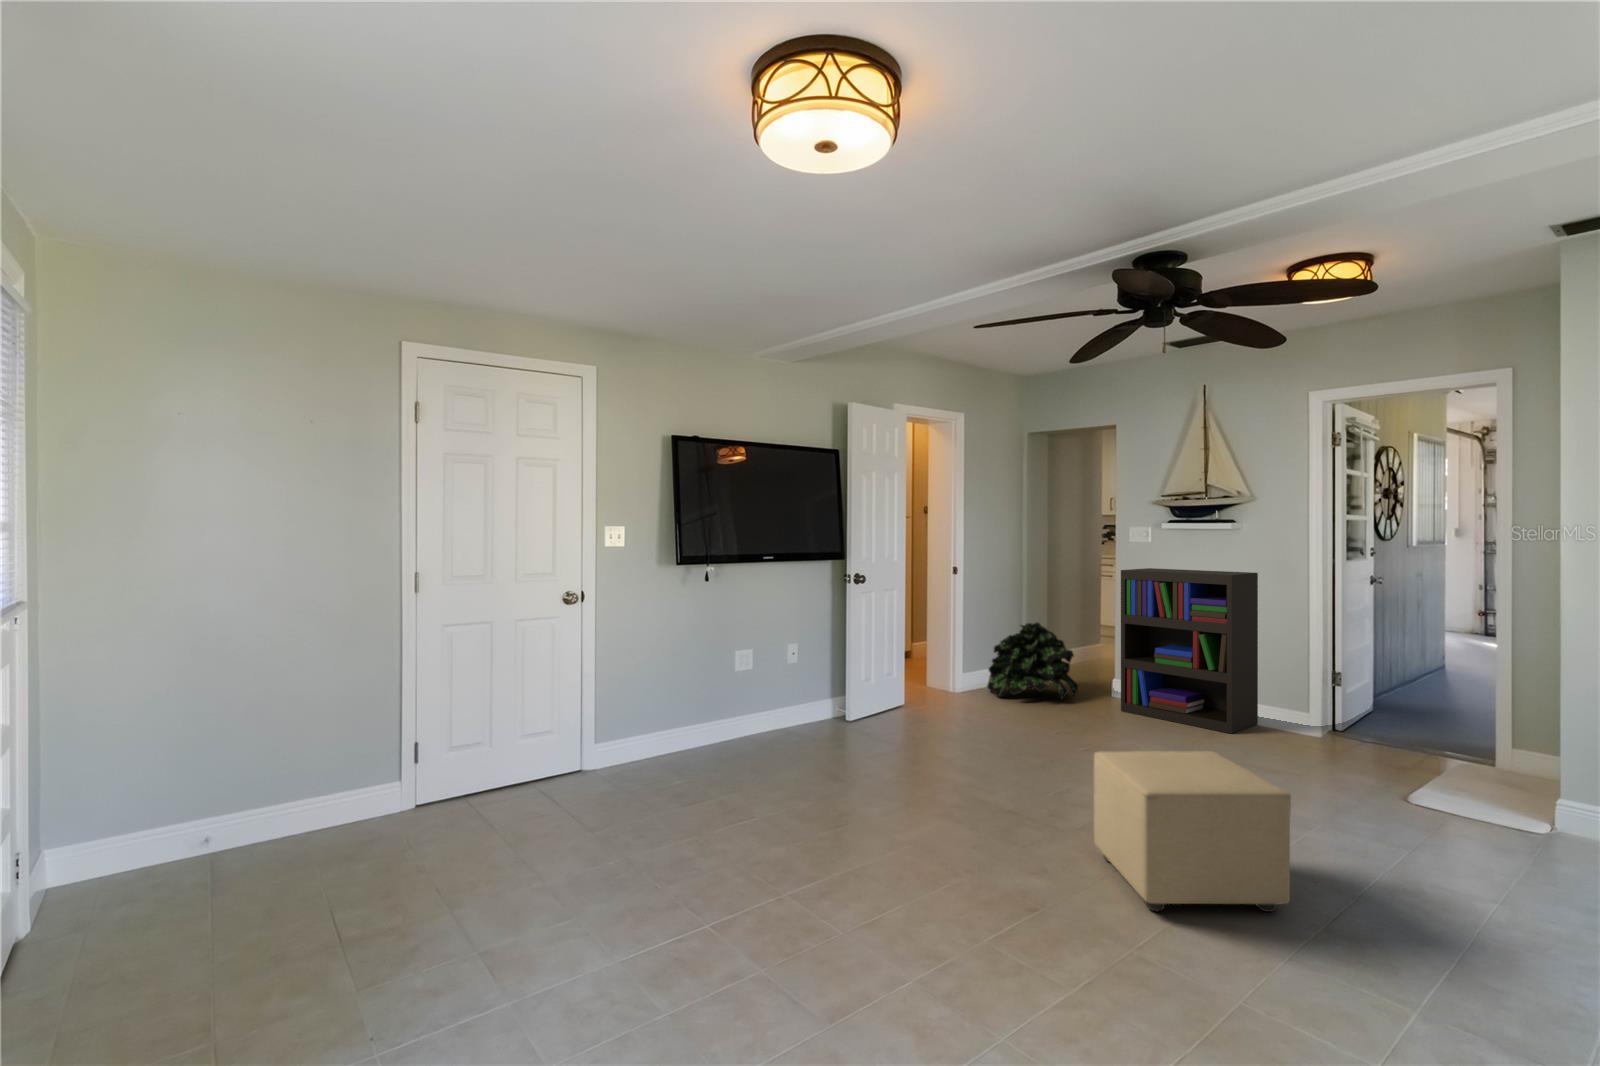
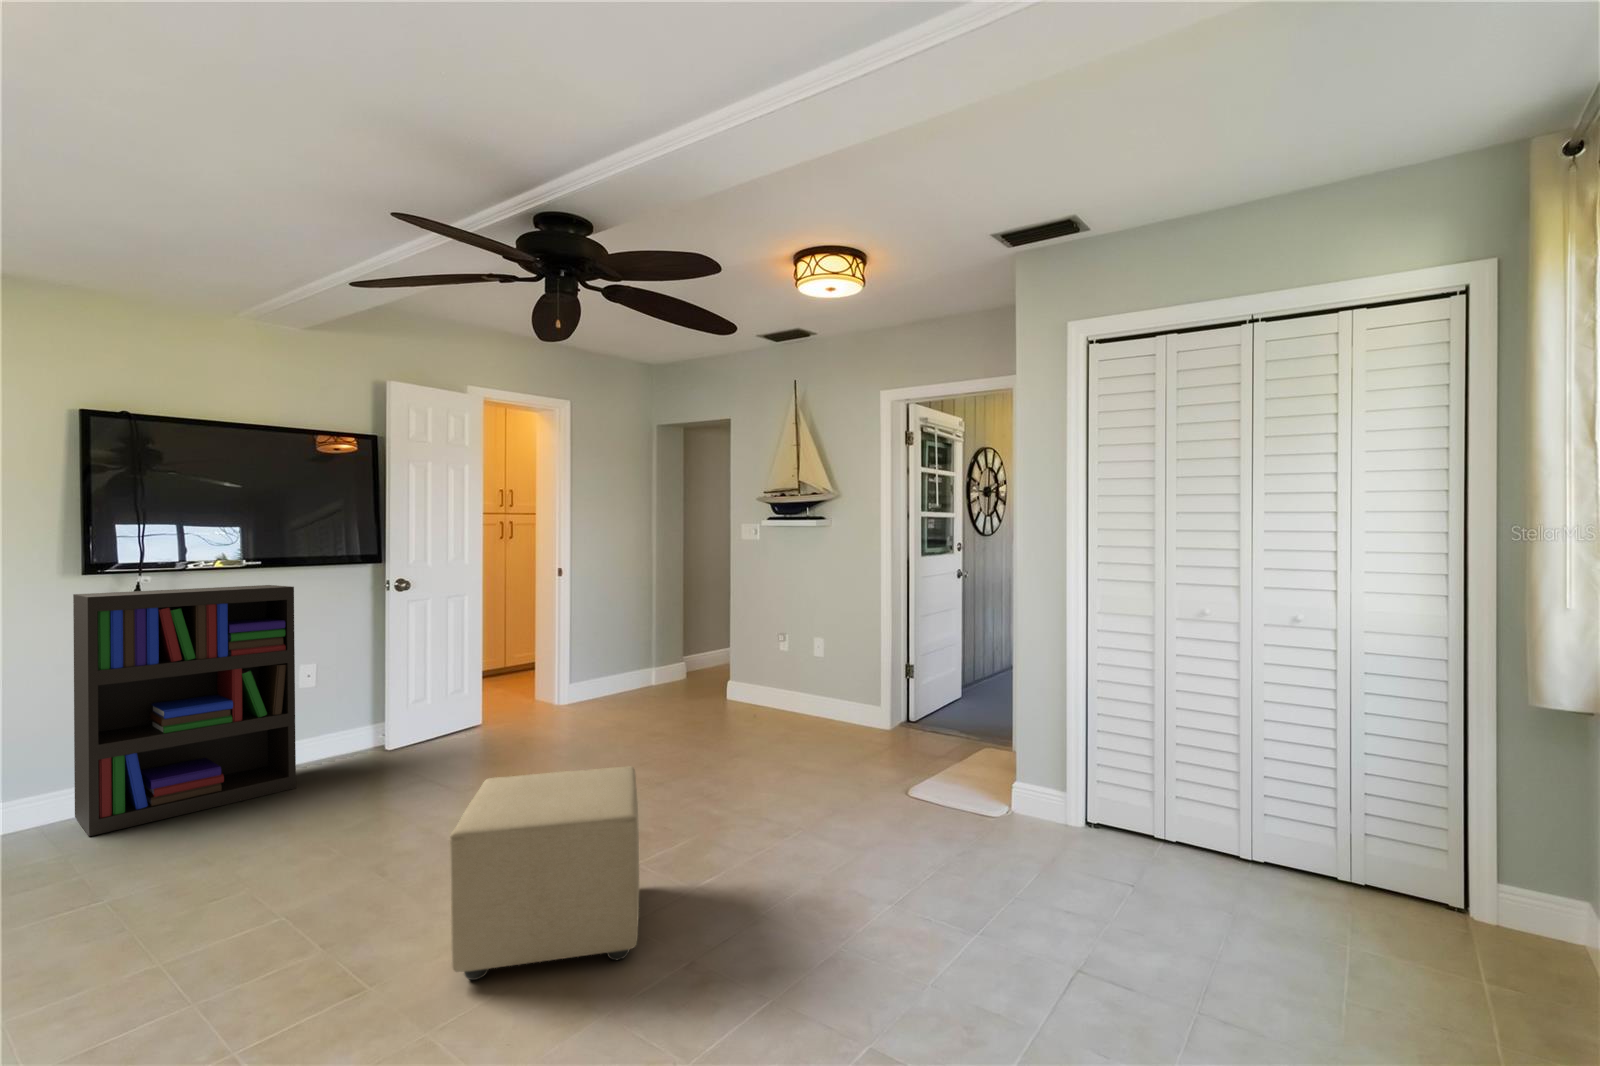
bookshelf: present [1121,568,1258,734] -> present [73,585,296,836]
potted plant: present [987,622,1078,699] -> none [597,627,688,711]

